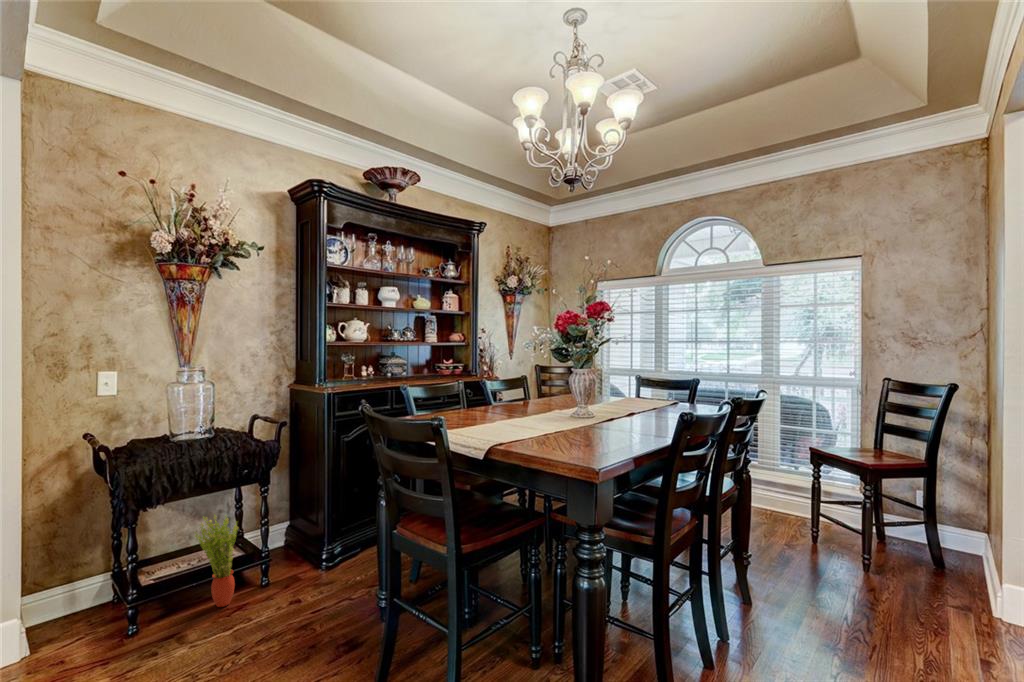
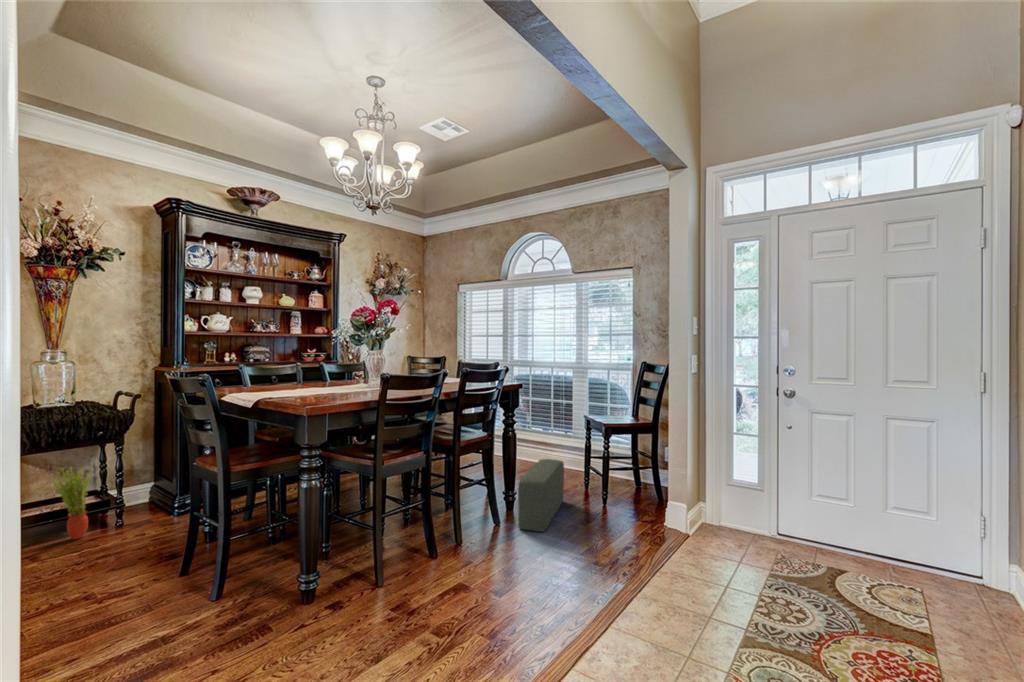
pouf: none [768,507,826,619] -> present [518,459,564,532]

